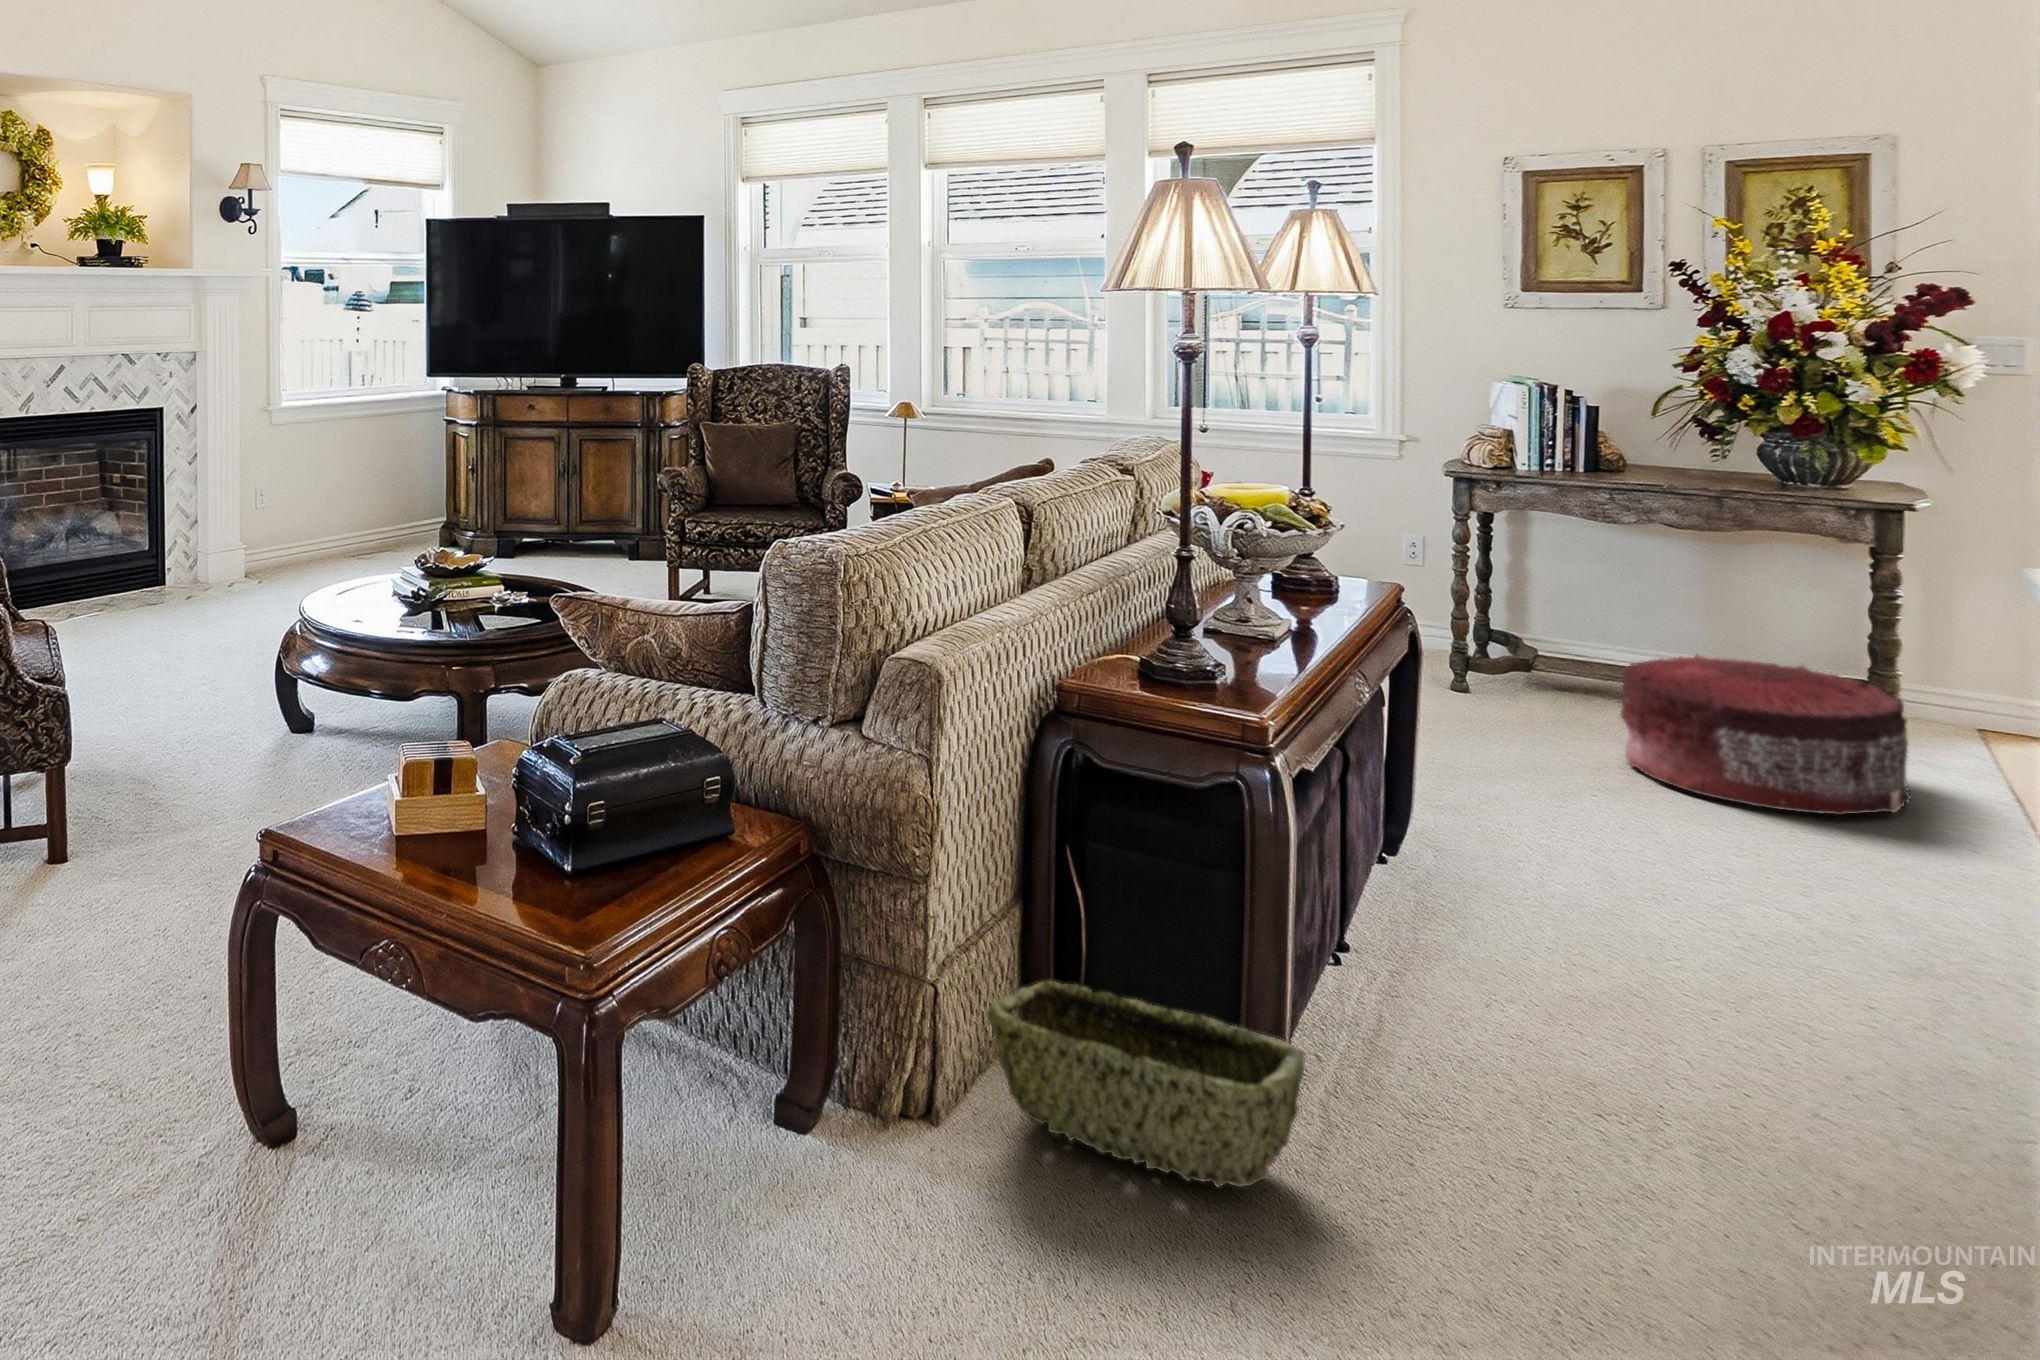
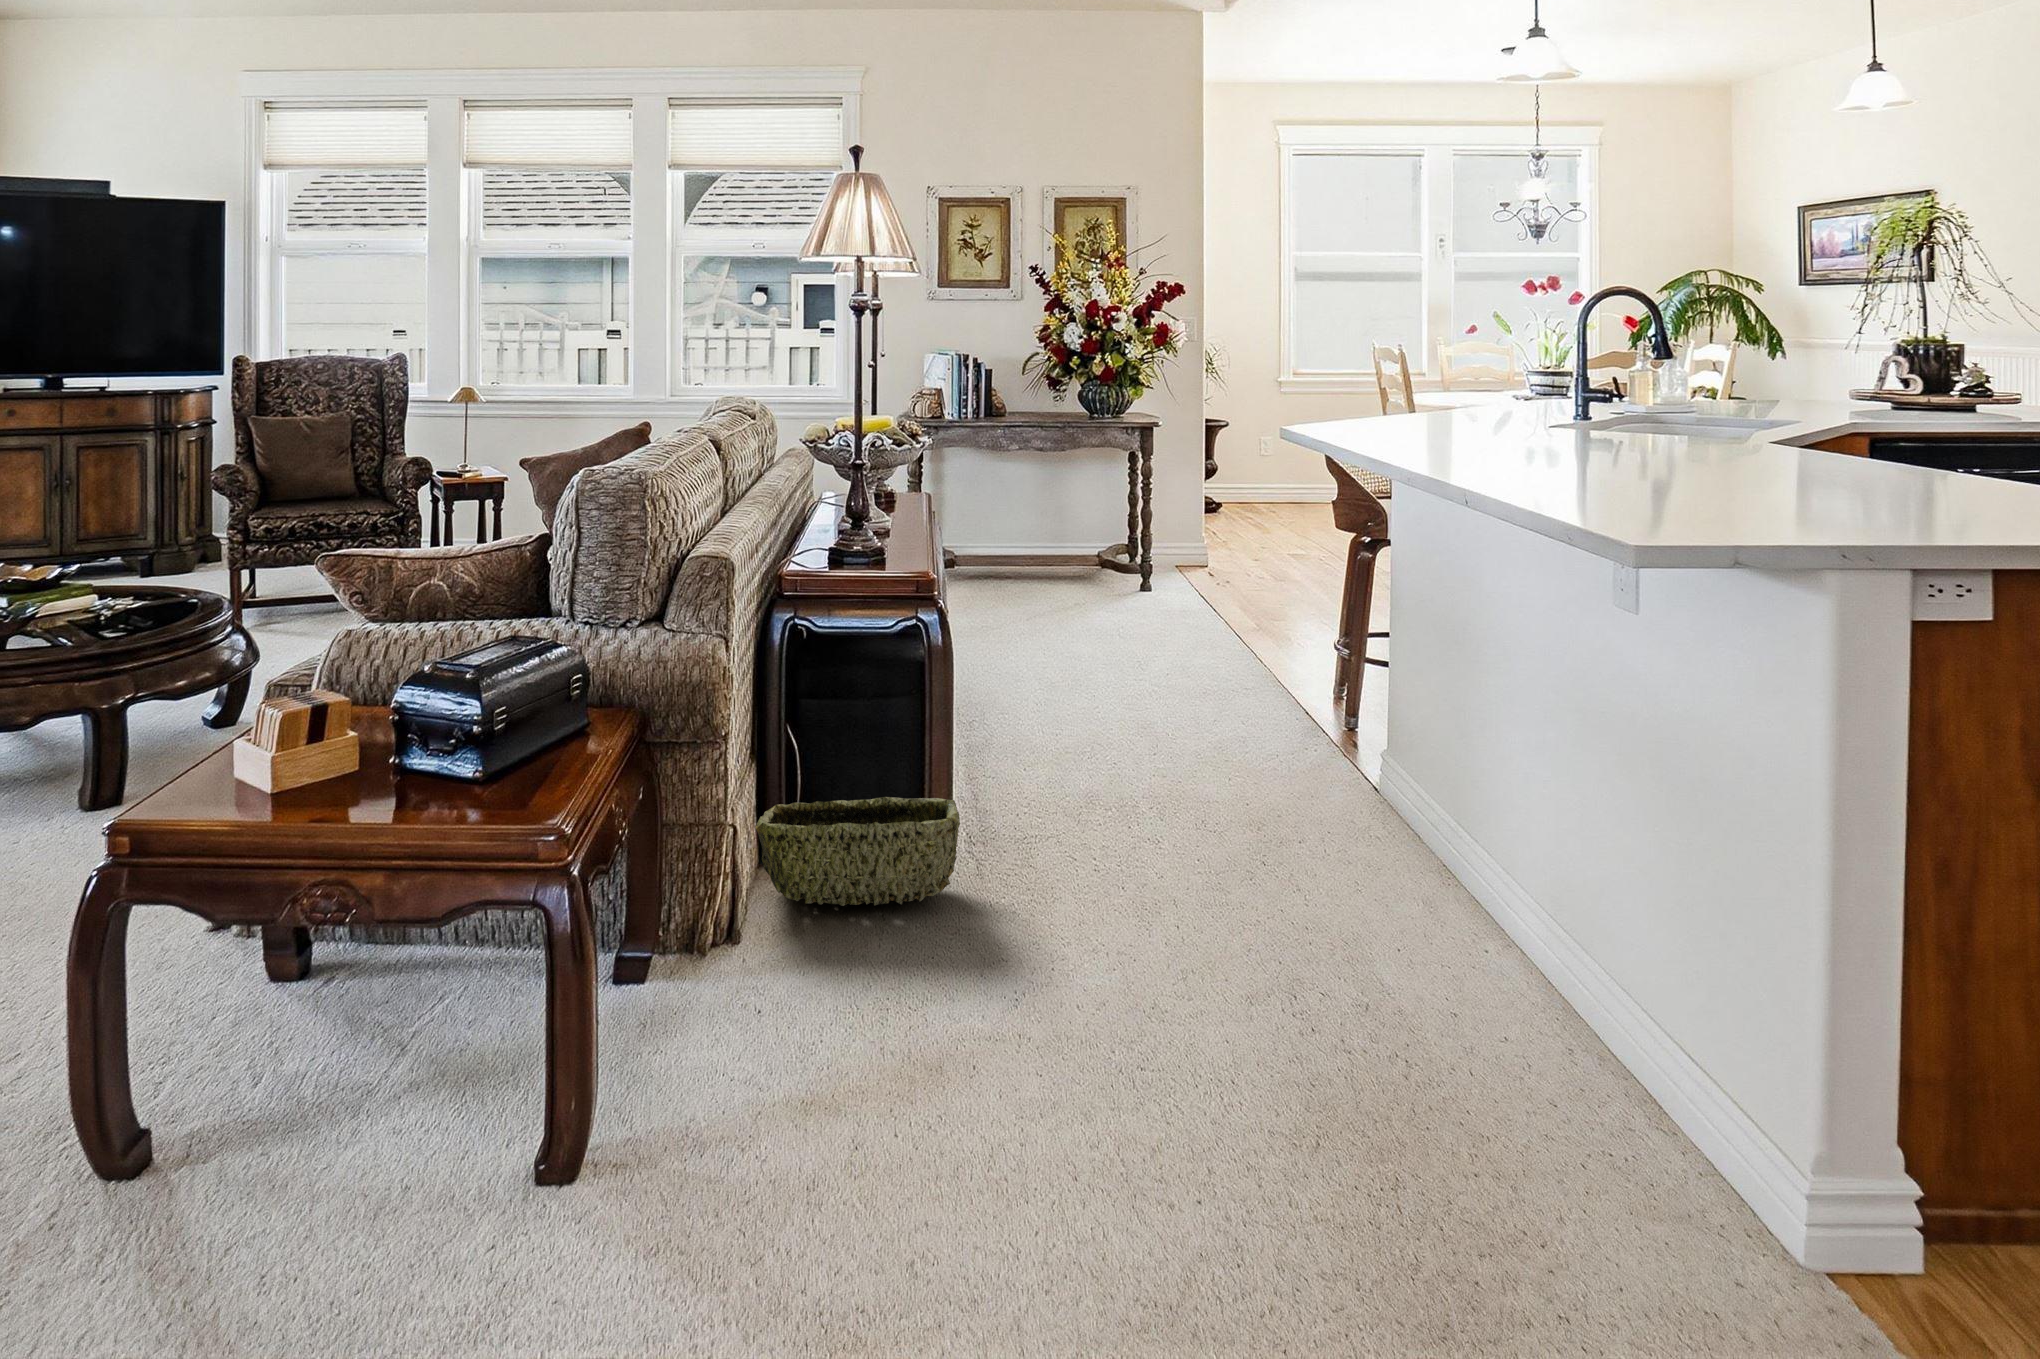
pouf: present [1621,655,1911,815] -> none [1020,537,1168,631]

